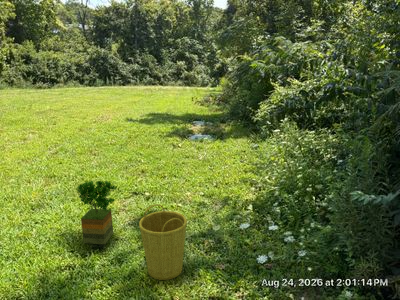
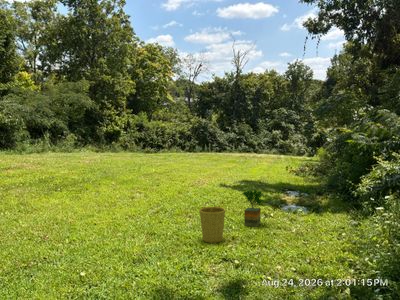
potted tree: present [77,181,116,244] -> present [243,190,264,227]

